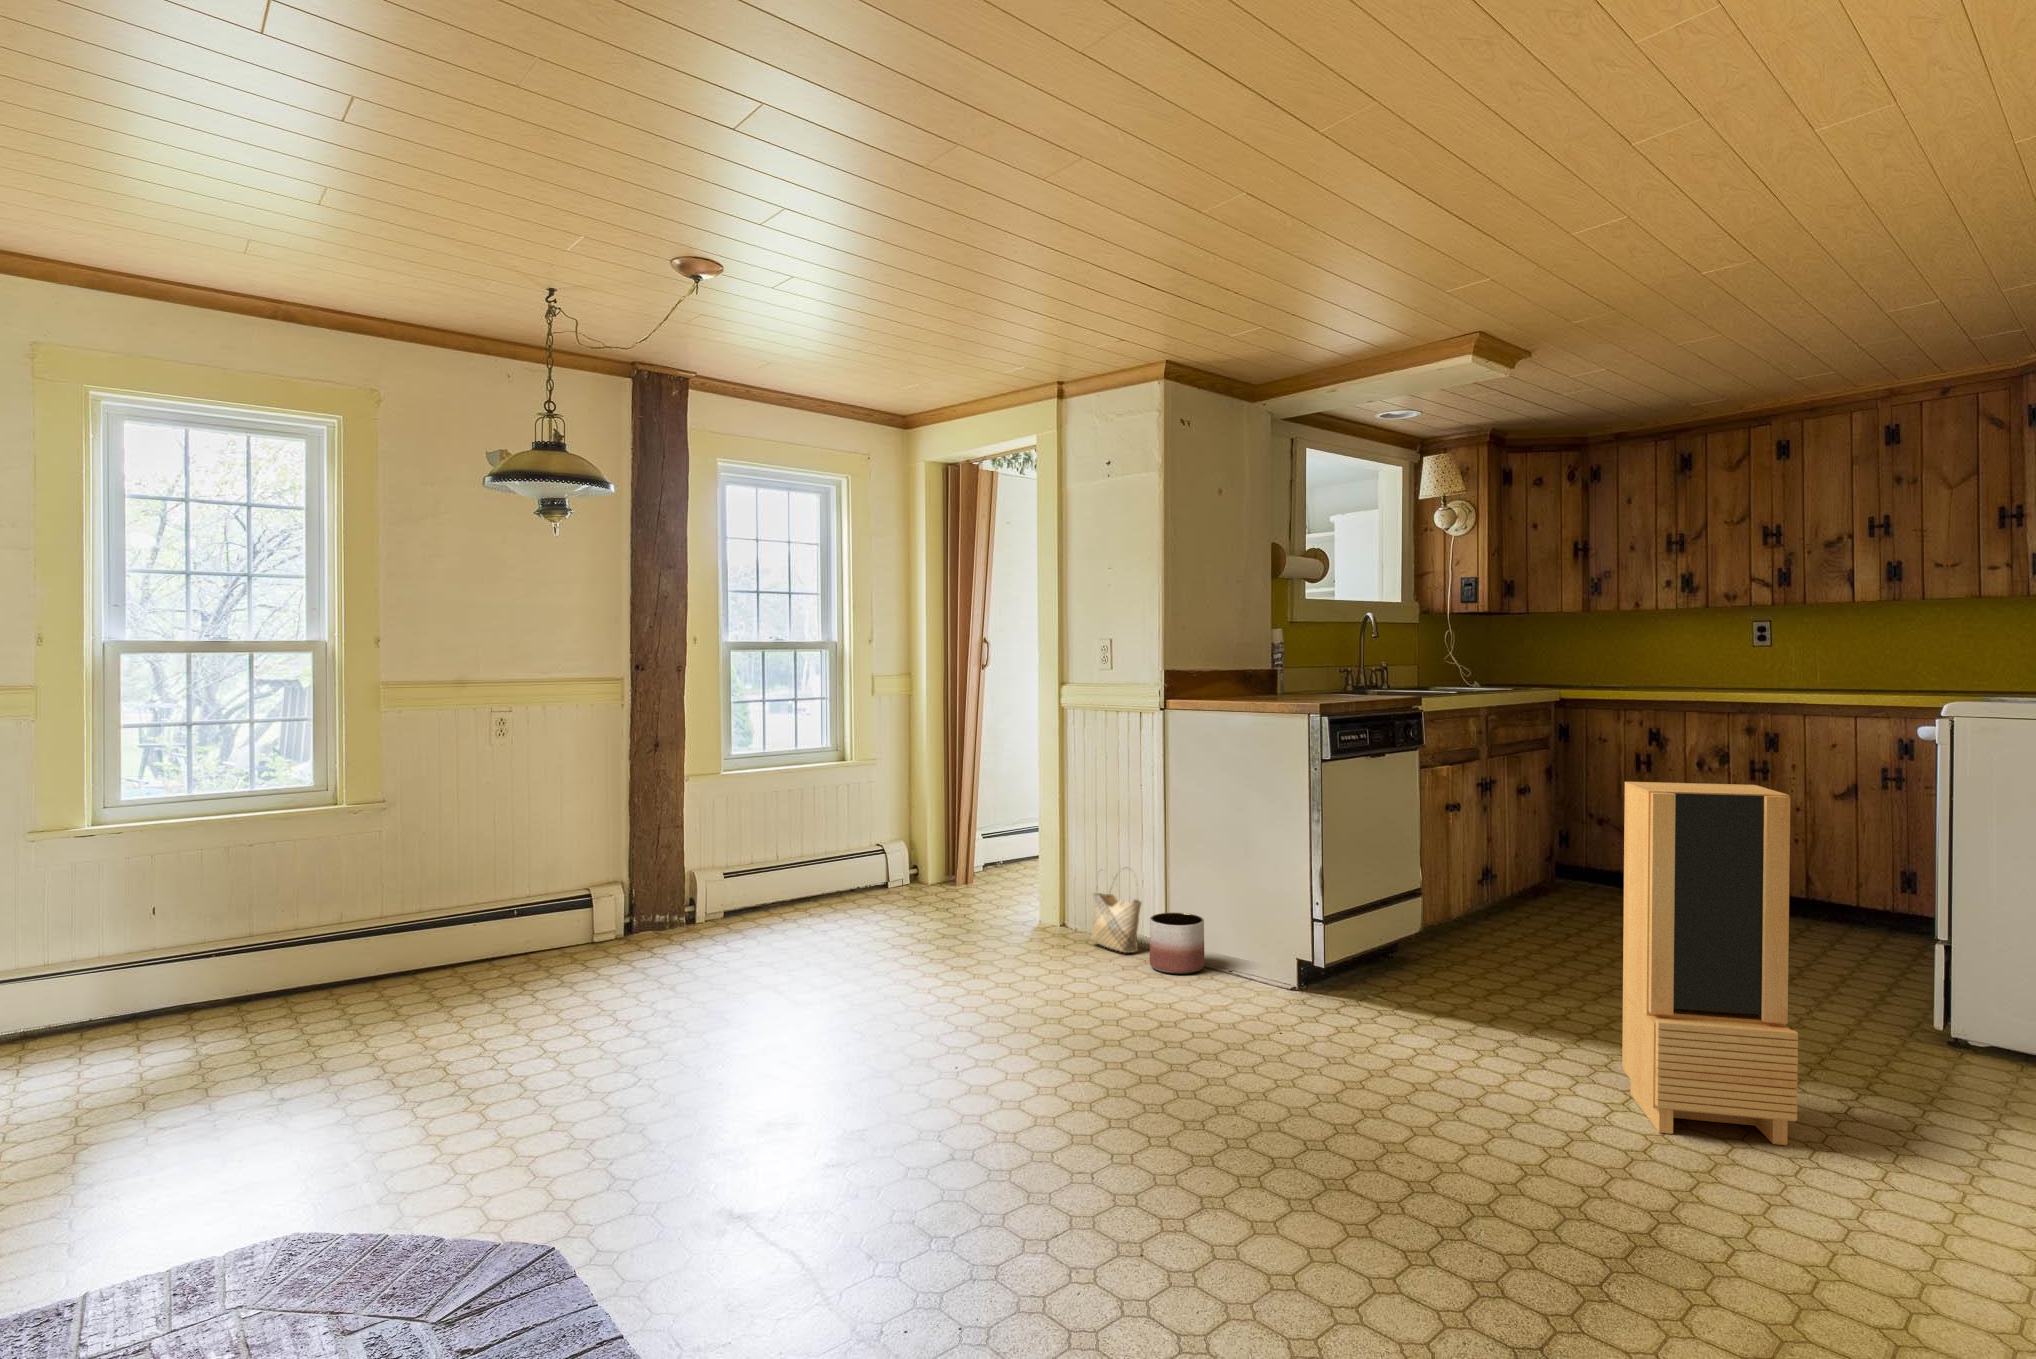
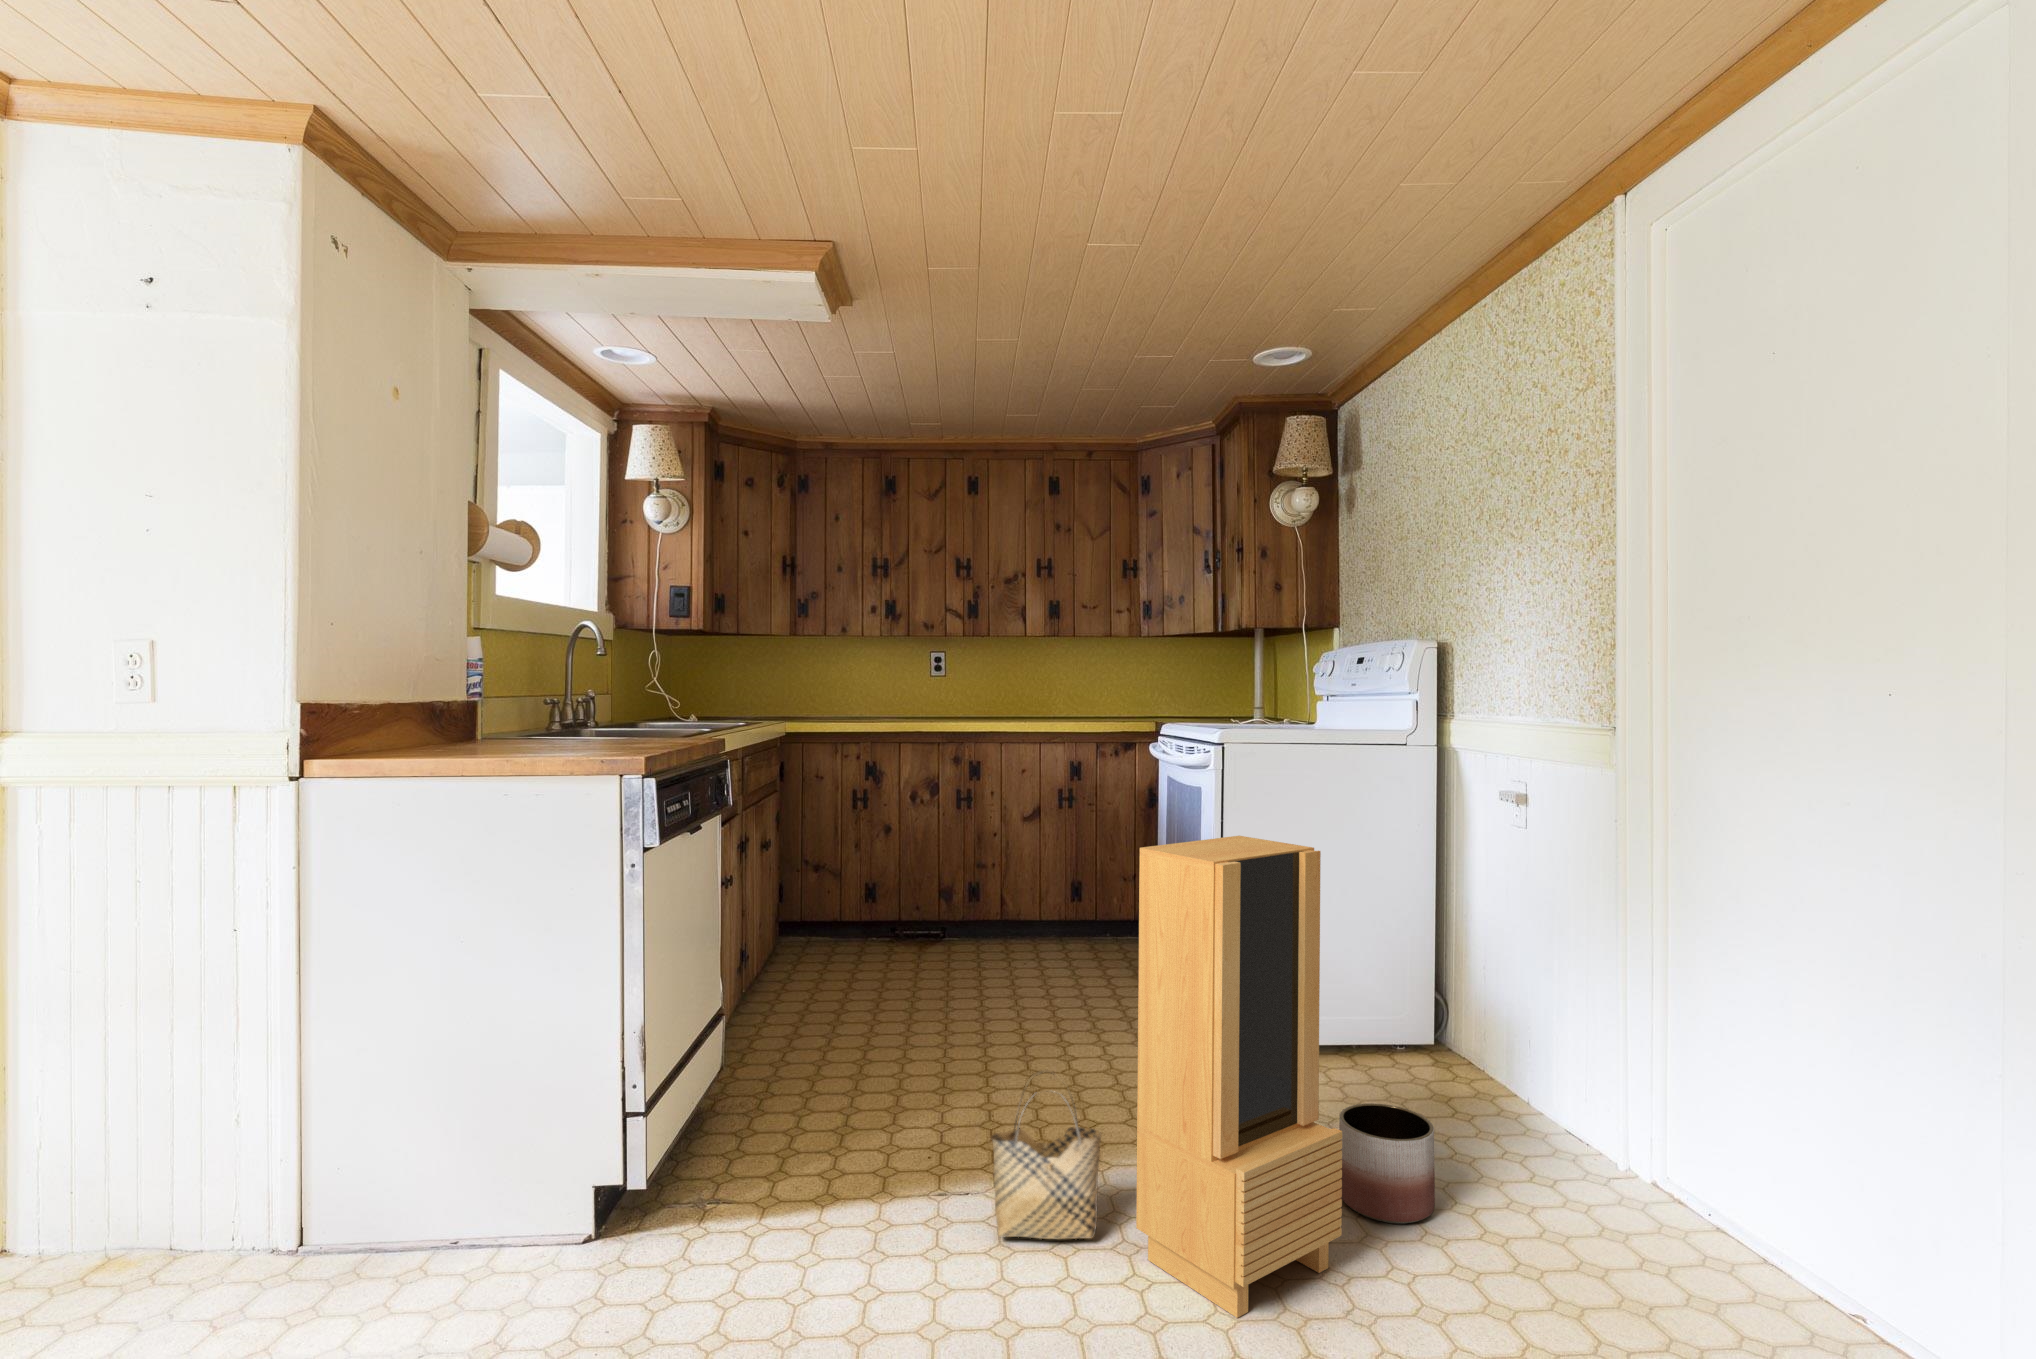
woven basket: present [1091,871,1141,953] -> present [991,1070,1101,1239]
planter: present [1150,913,1204,974] -> present [1339,1103,1435,1224]

